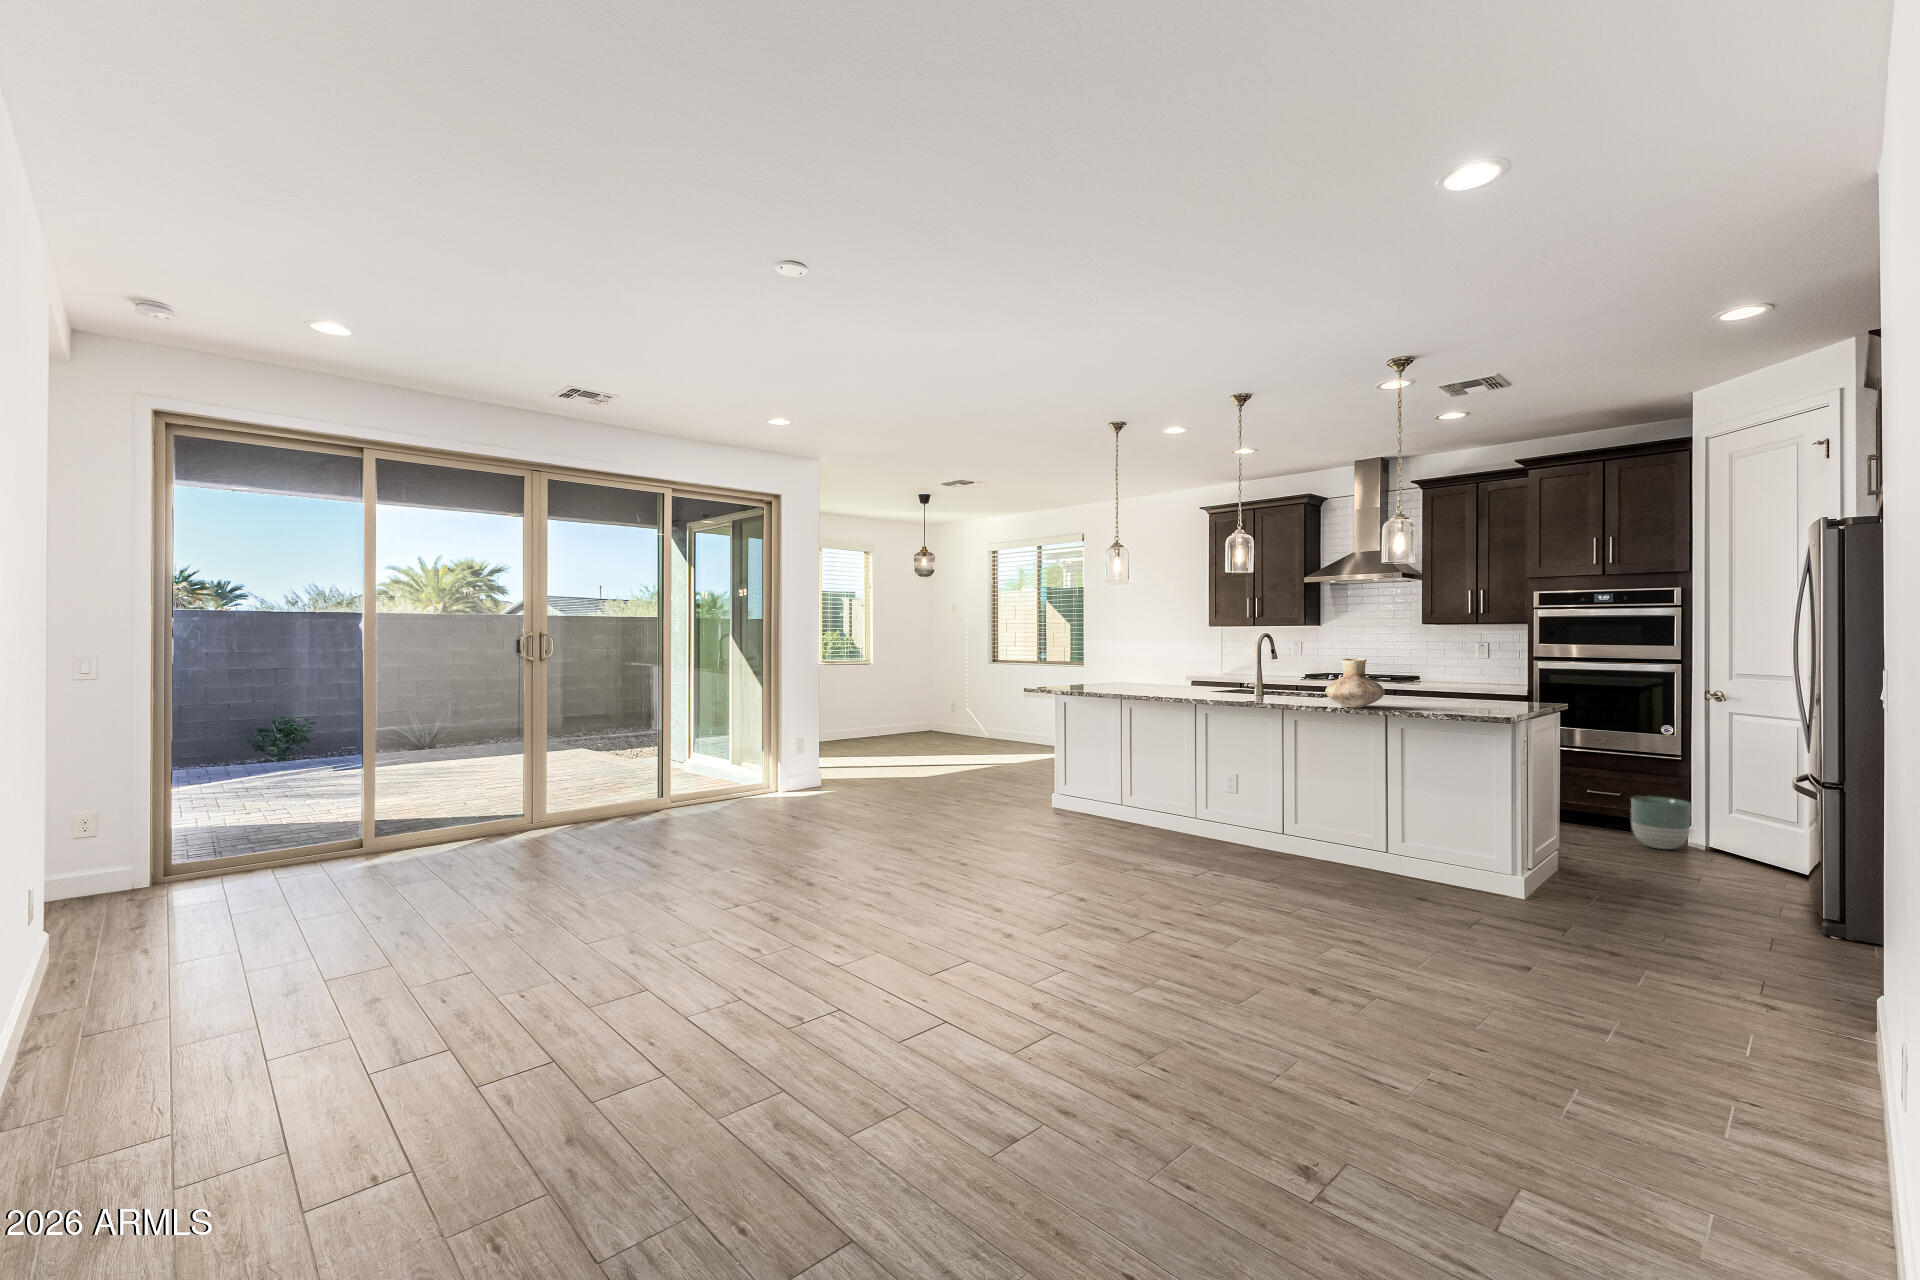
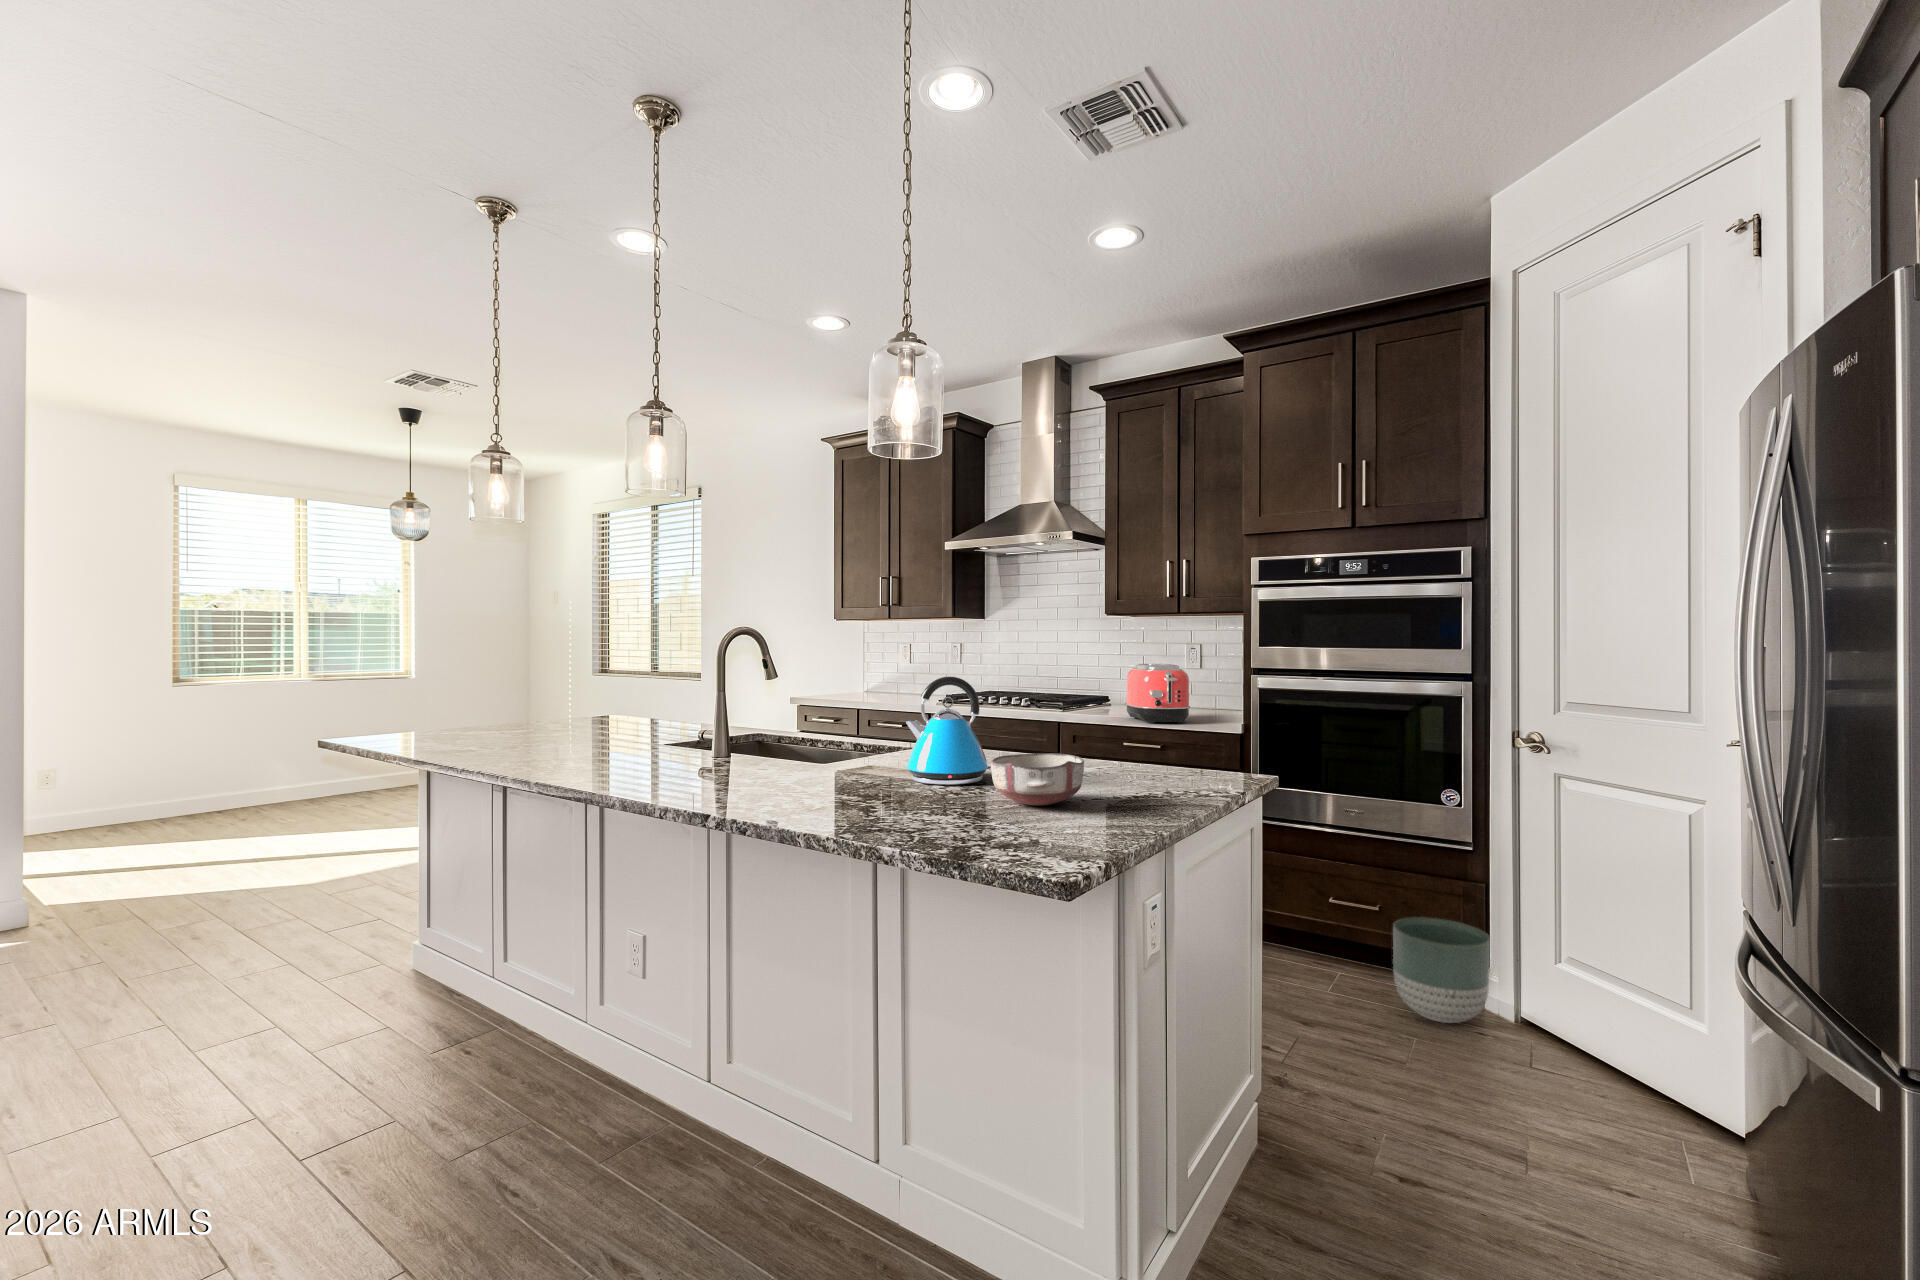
toaster: none [1447,655,1494,690] -> present [1125,664,1190,723]
vase: present [1325,658,1385,707] -> none [744,679,873,797]
kettle: none [1383,658,1427,706] -> present [906,676,991,785]
ceramic bowl: none [1441,691,1486,711] -> present [991,753,1084,806]

